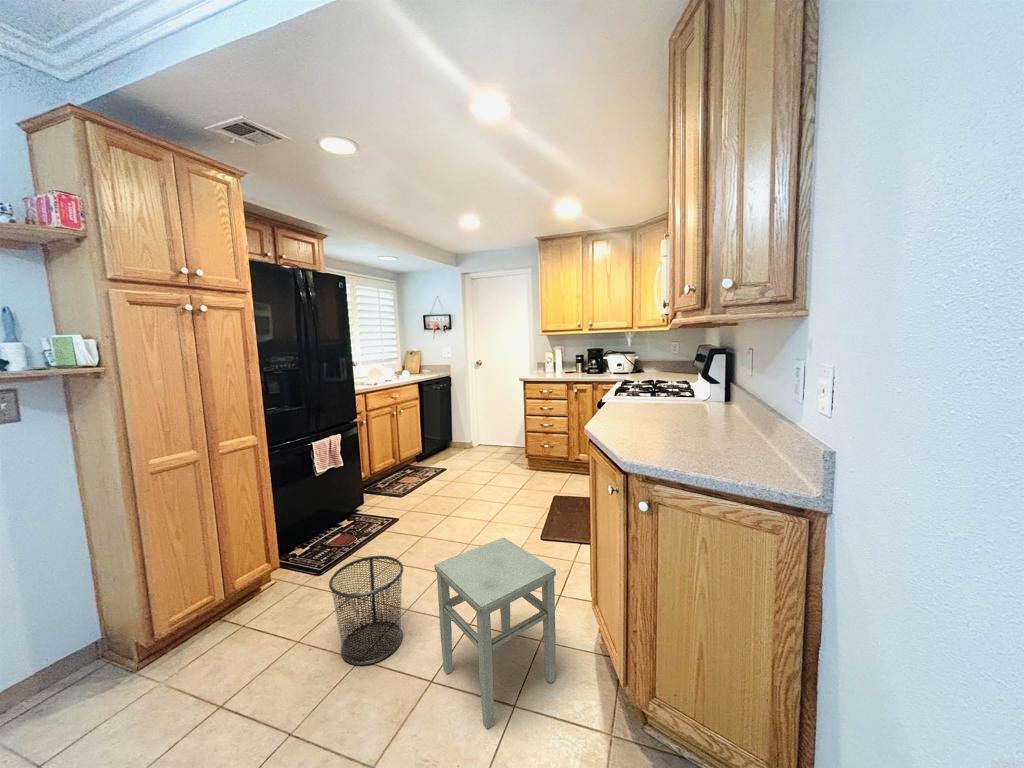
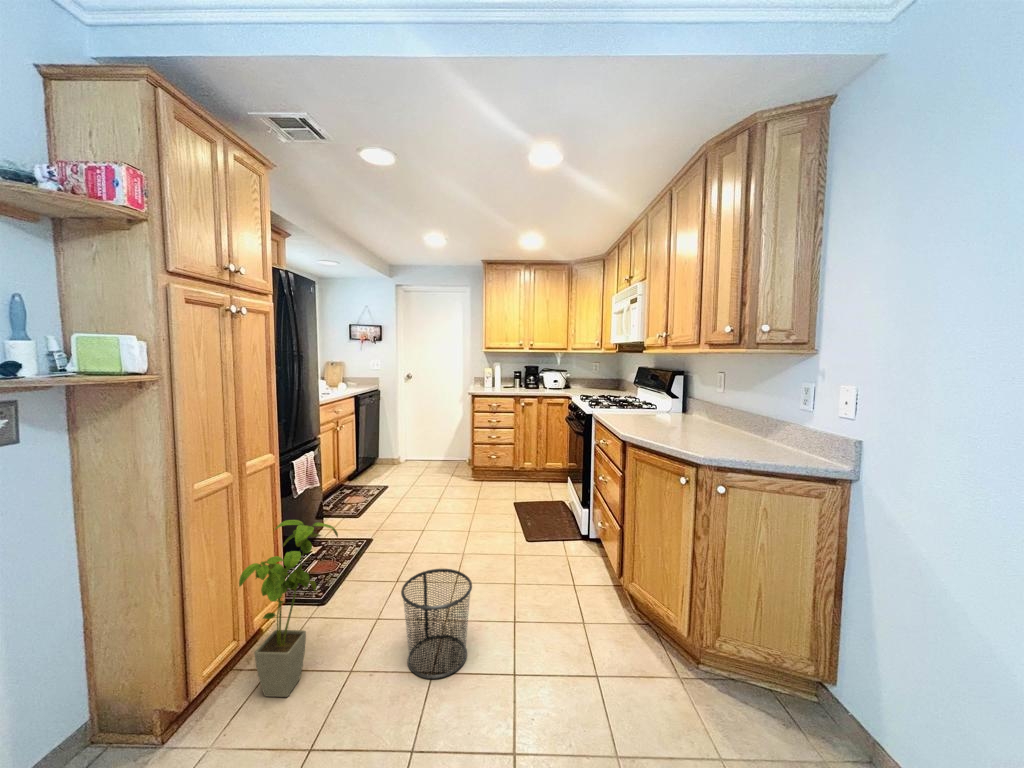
house plant: none [185,495,281,650] -> present [239,520,338,697]
stool: present [434,538,556,729] -> none [521,535,624,698]

